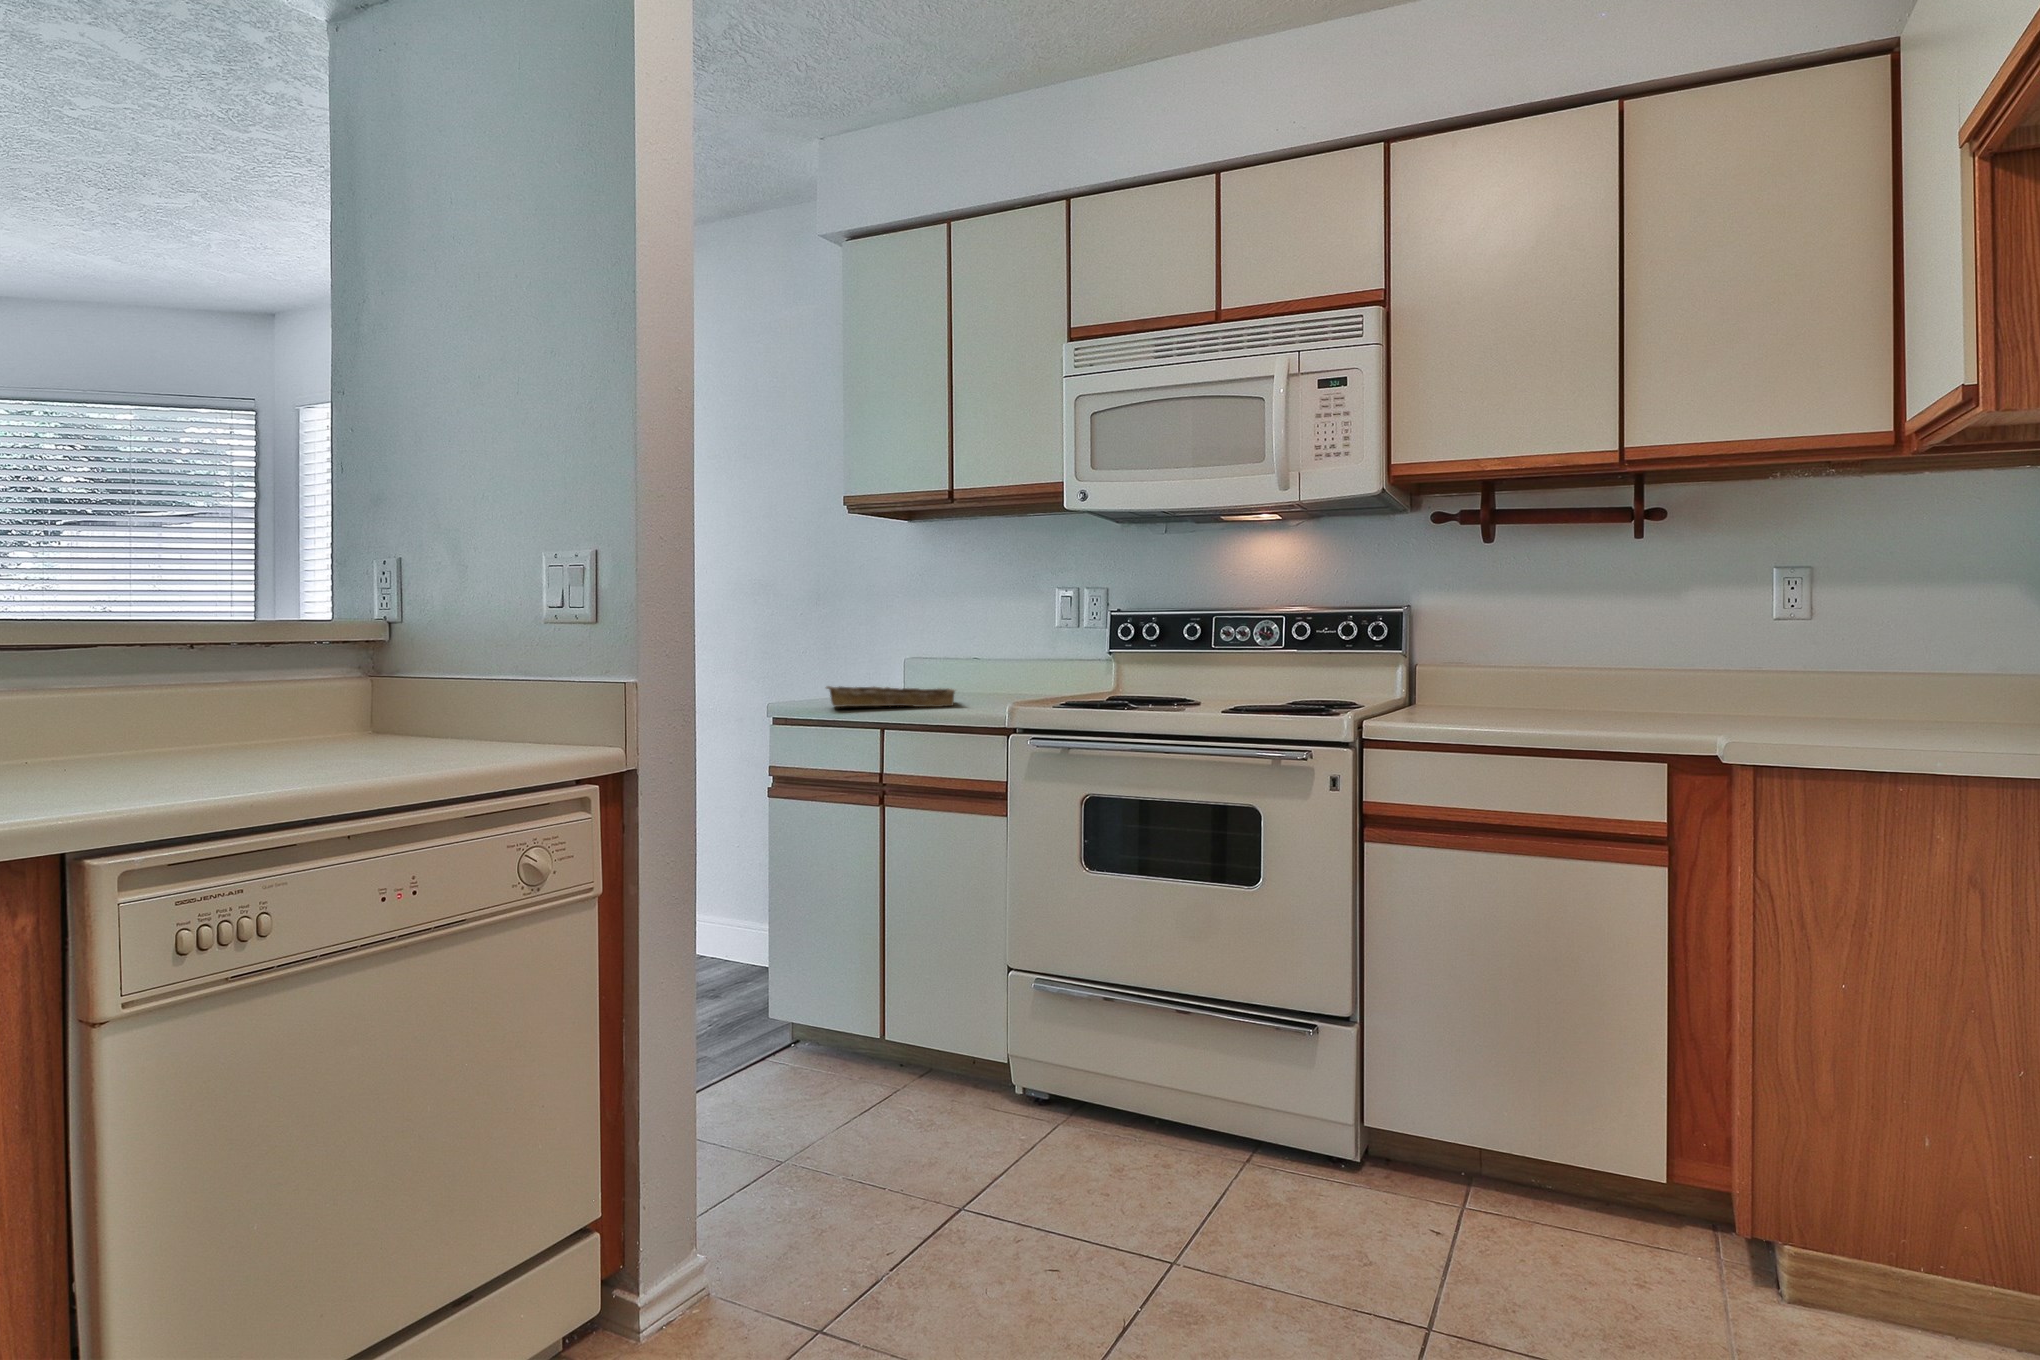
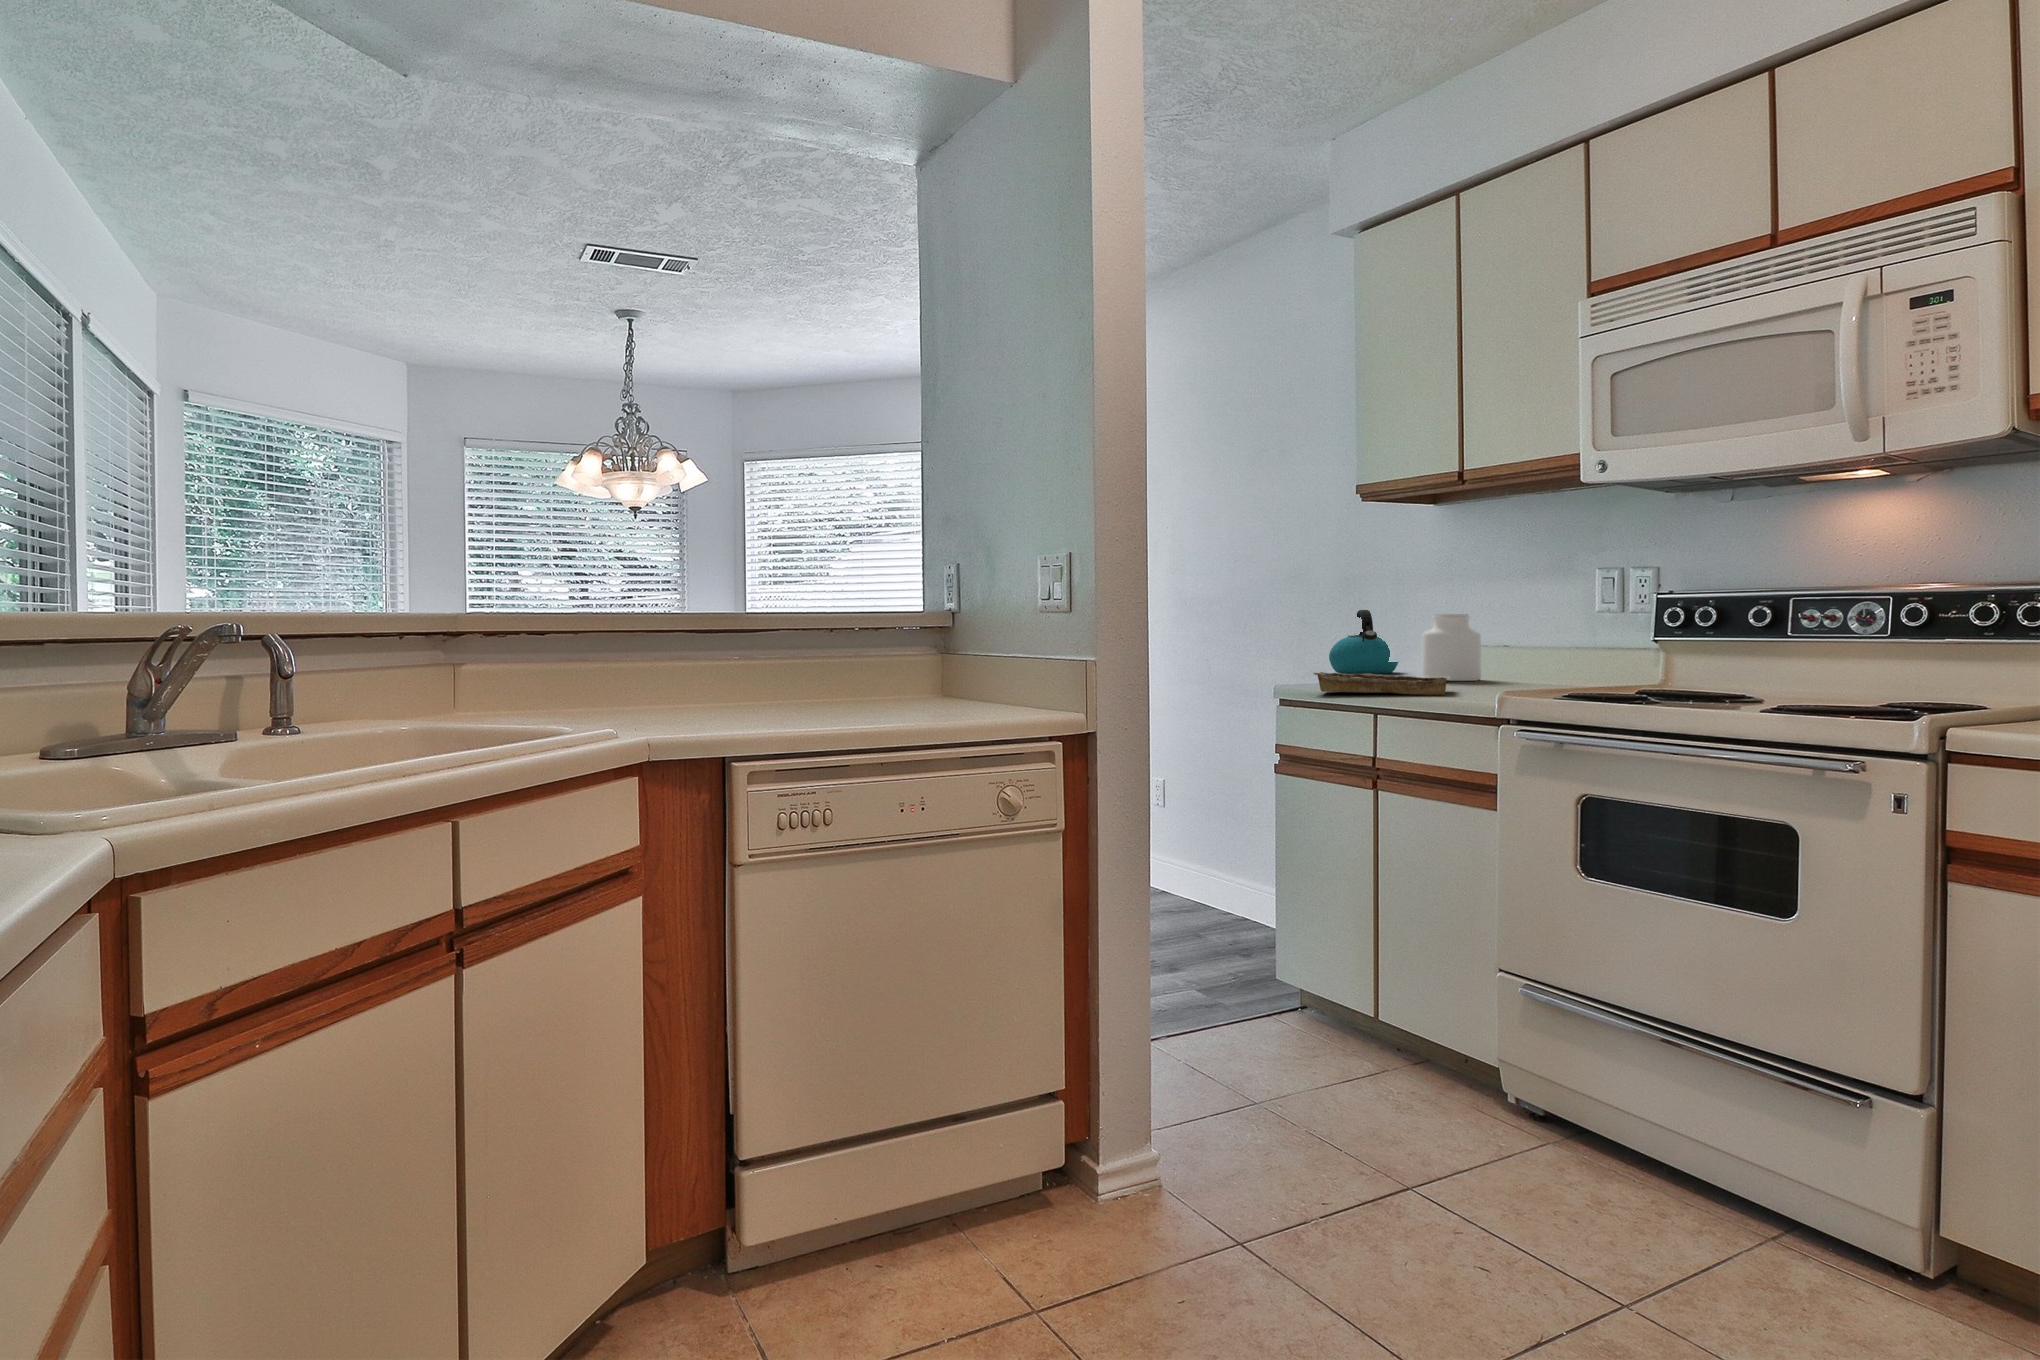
kettle: none [804,621,873,686] -> present [1329,610,1398,674]
jar: none [907,627,960,692] -> present [1422,615,1481,681]

